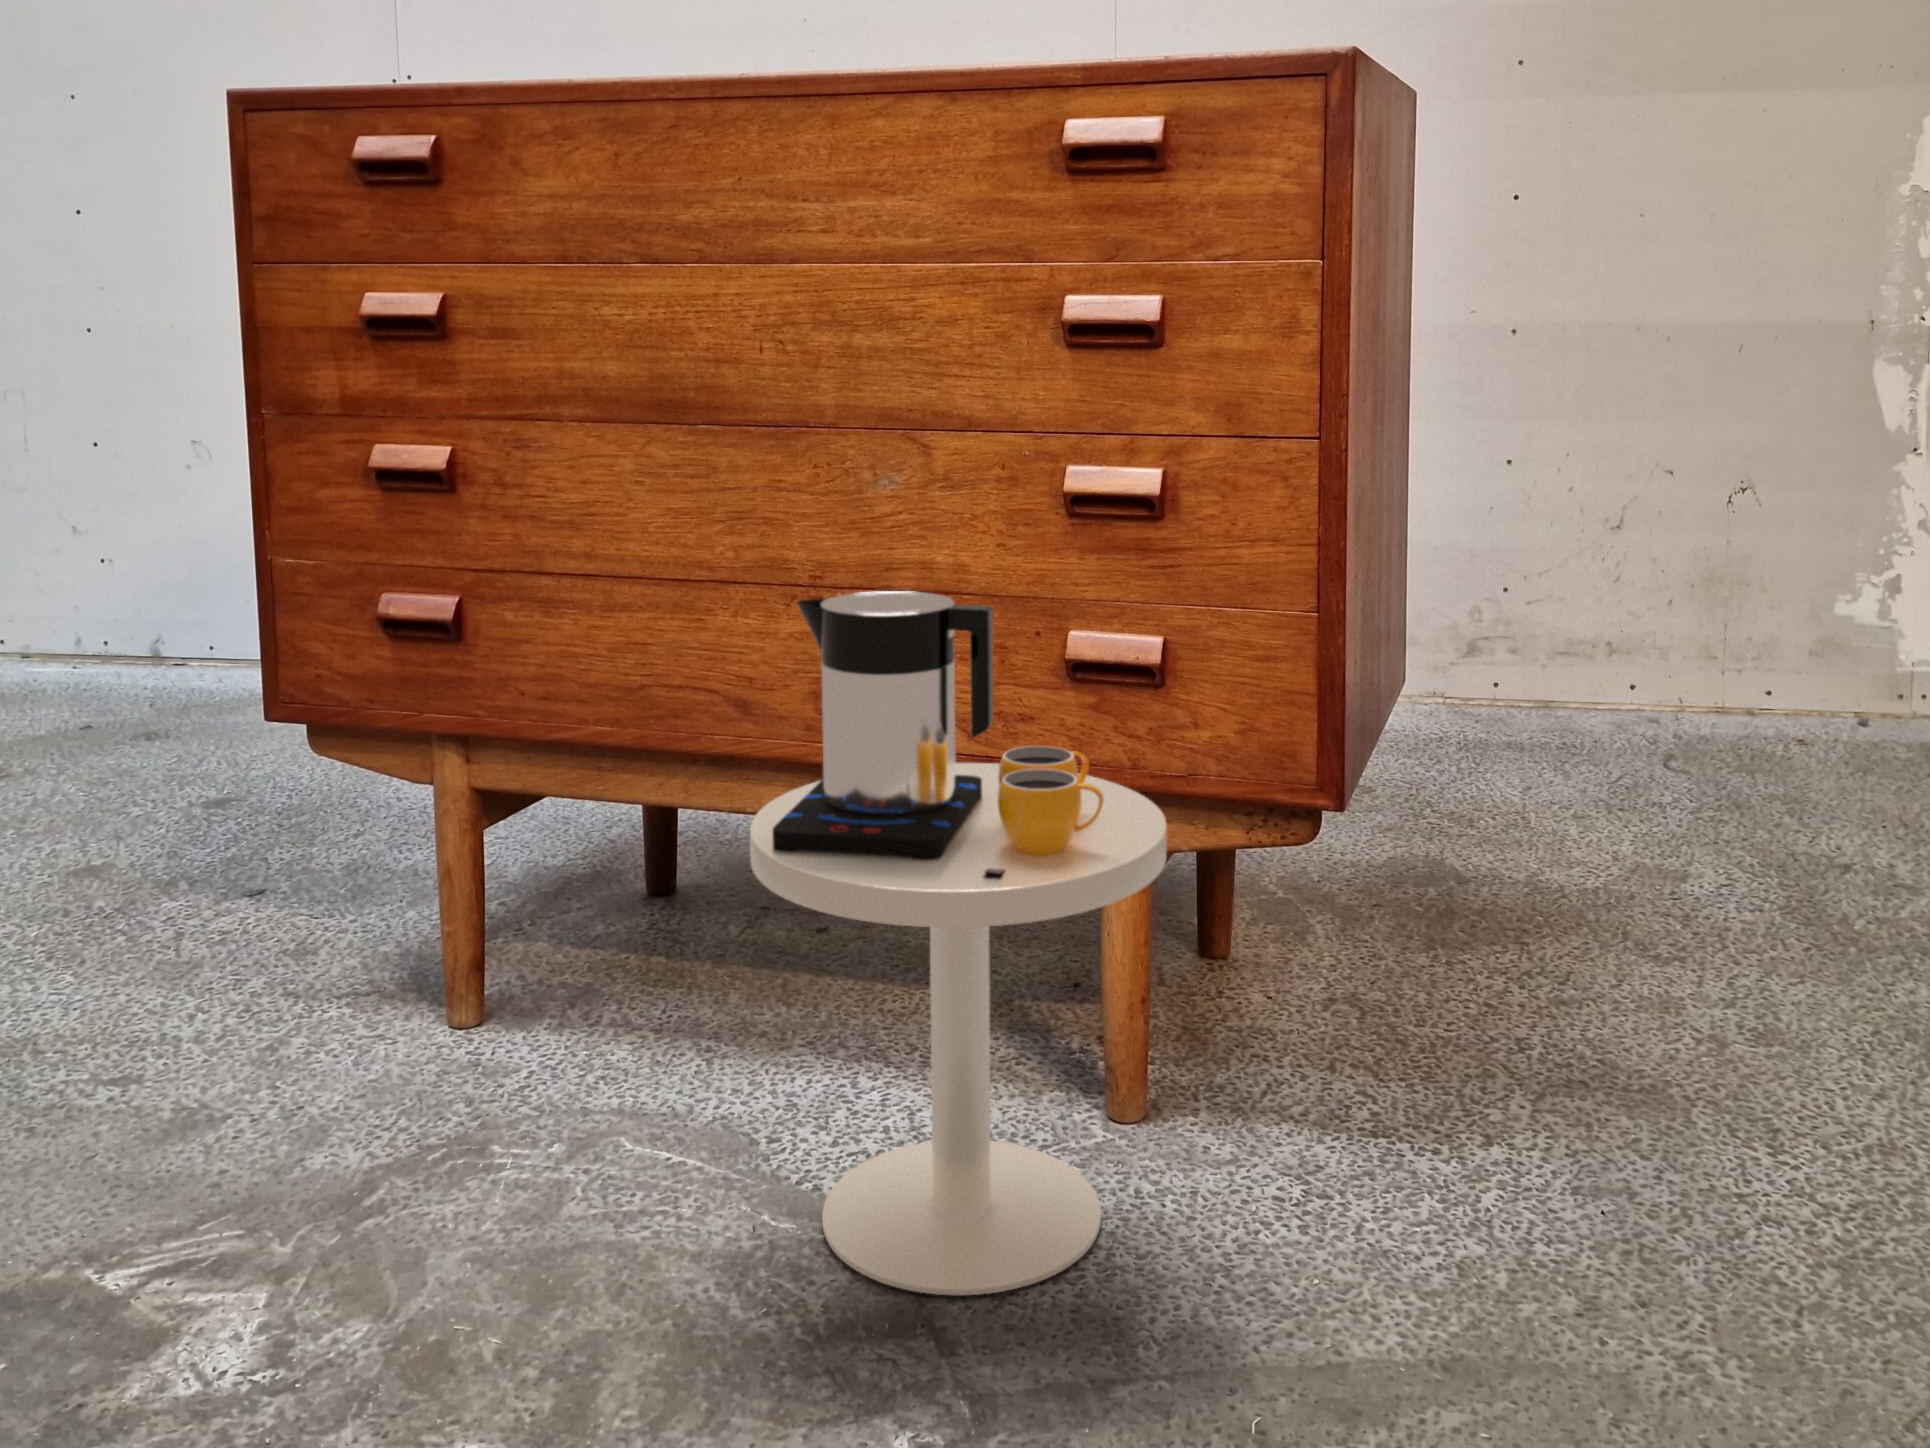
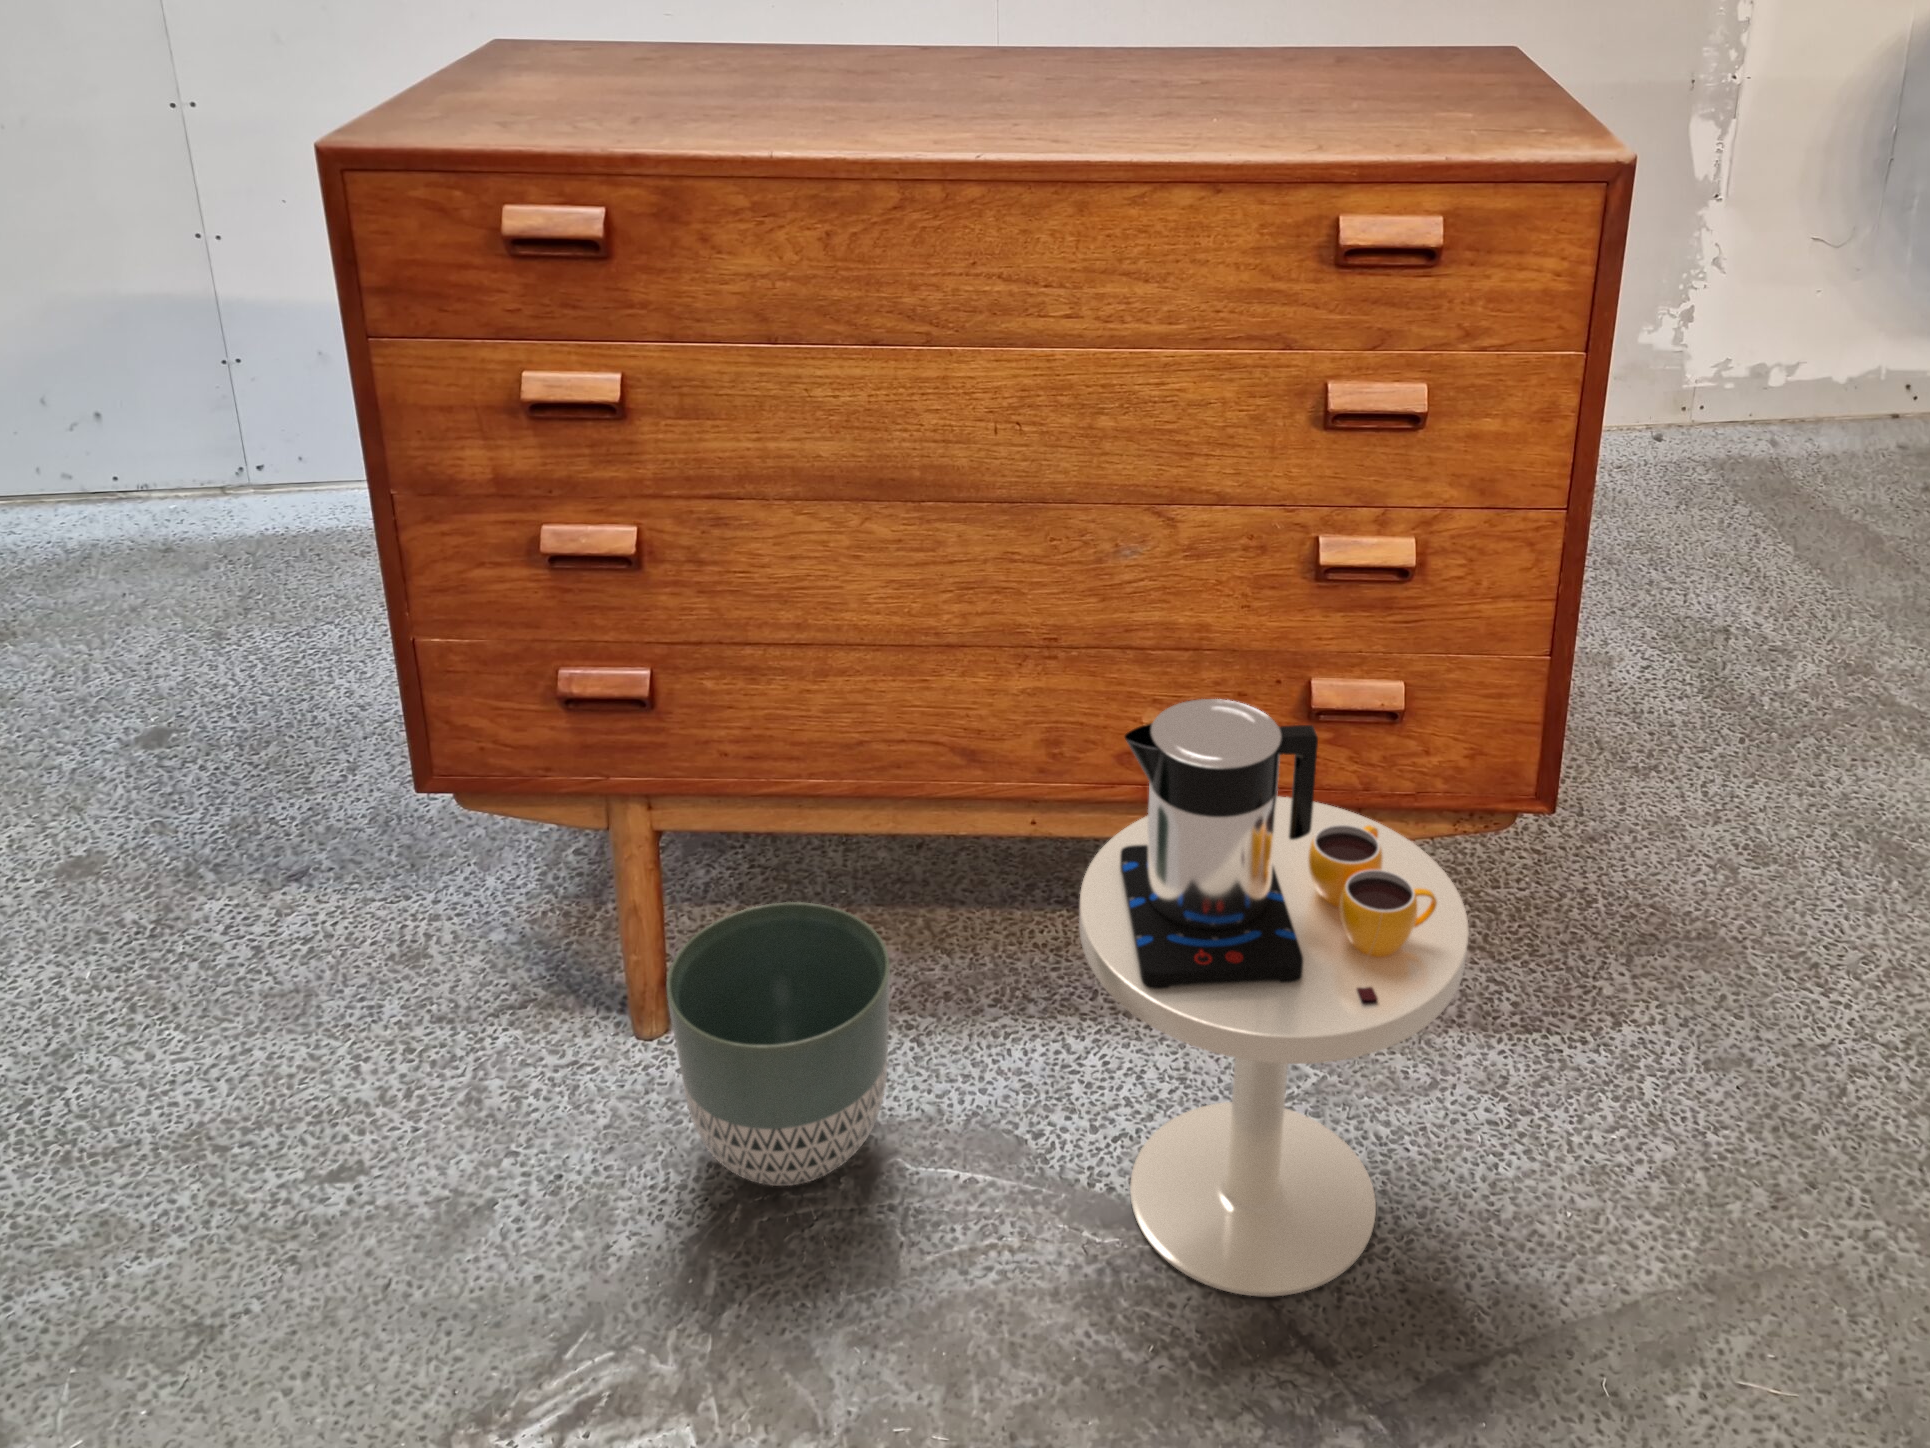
planter: none [395,853,626,1134] -> present [667,902,890,1186]

